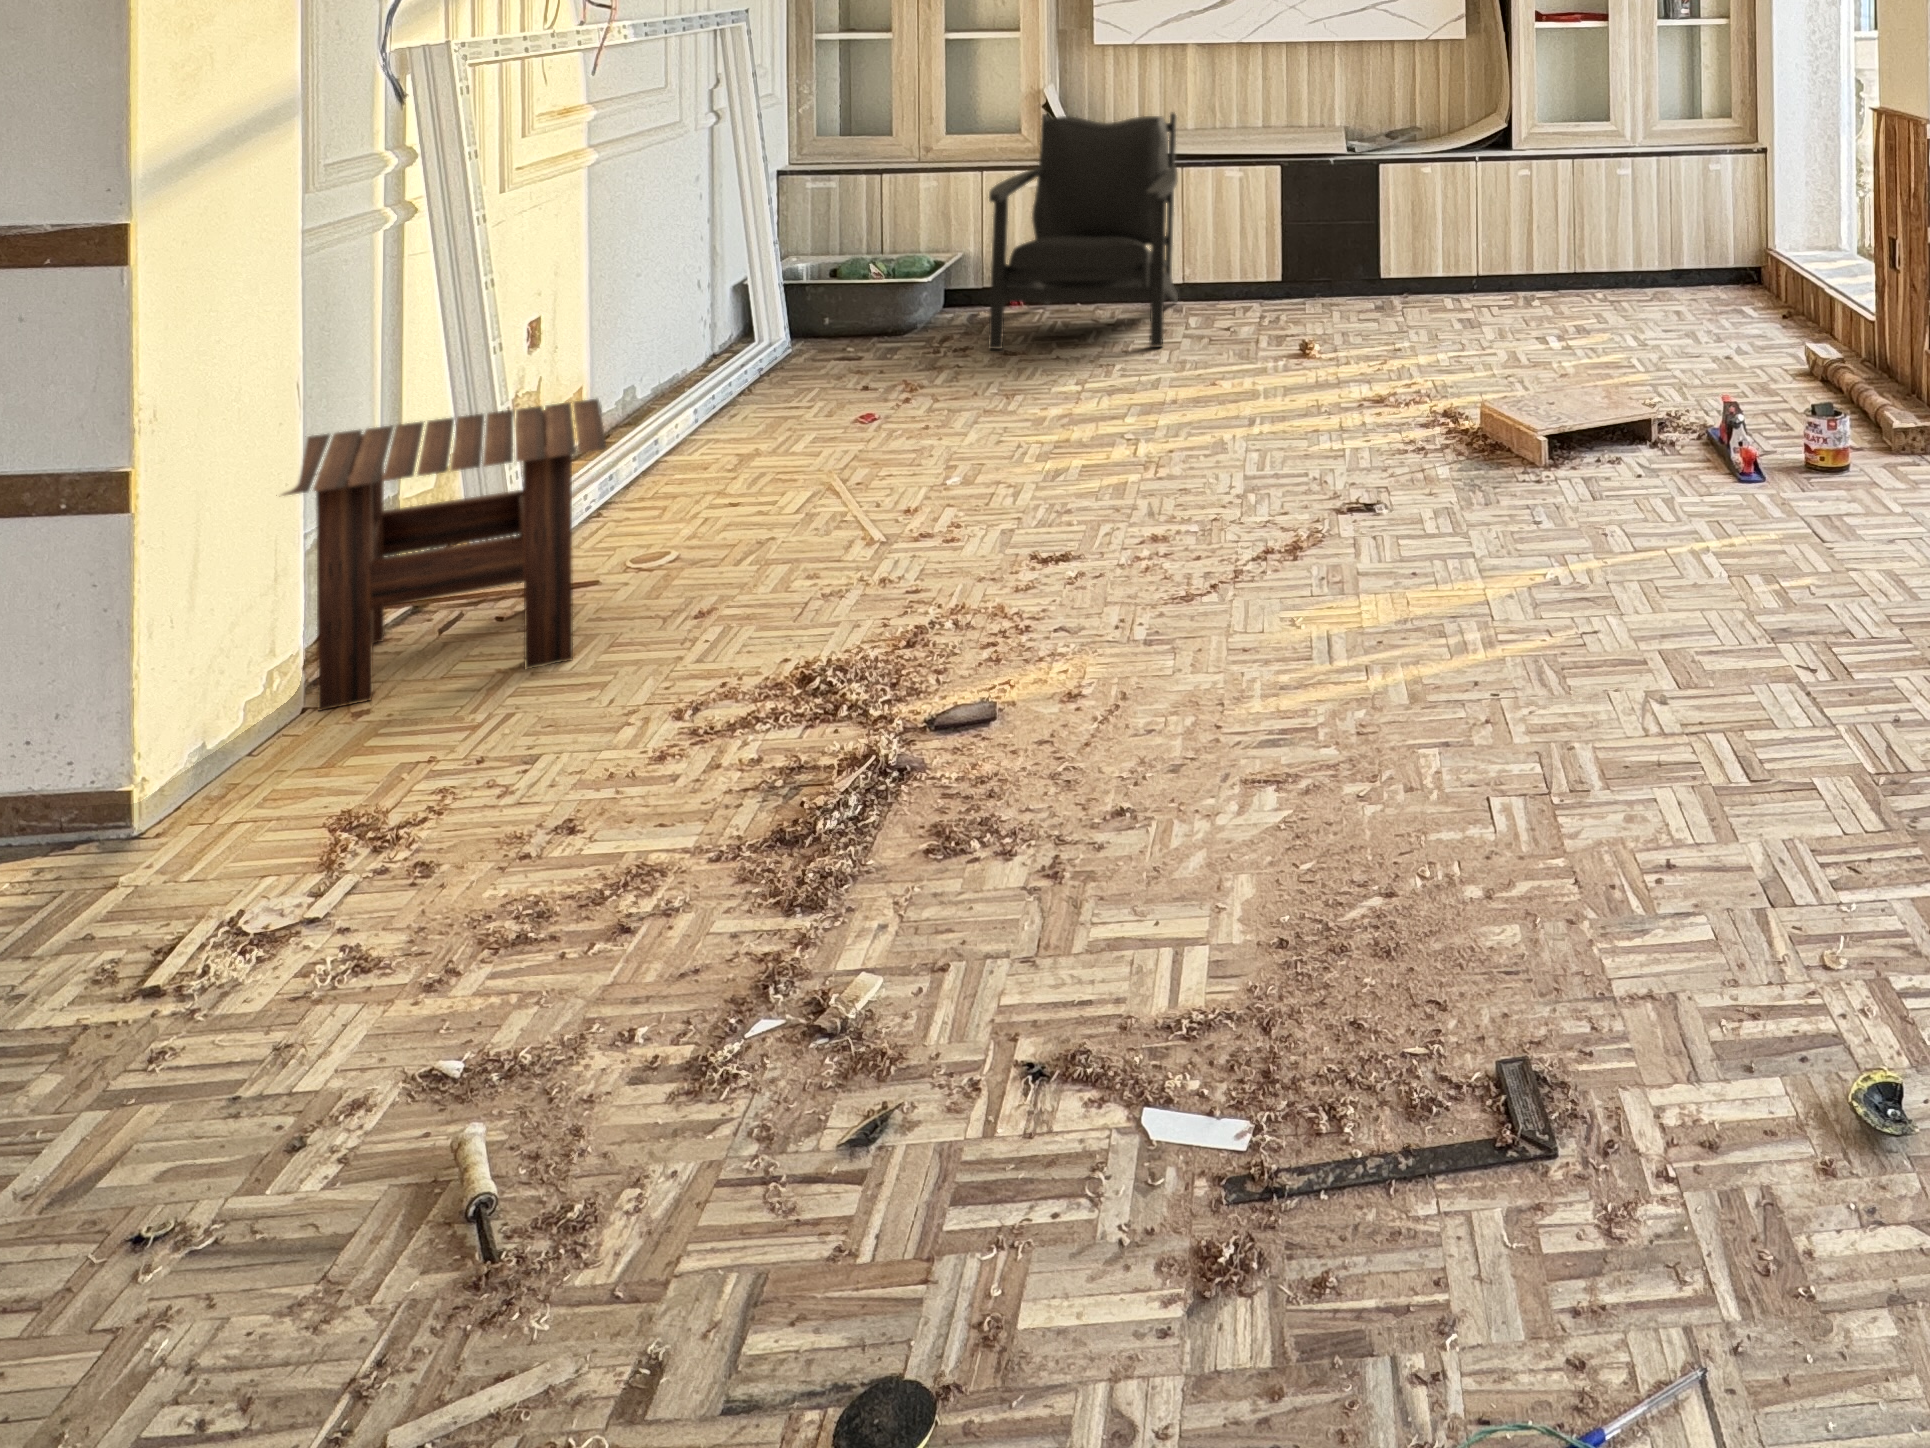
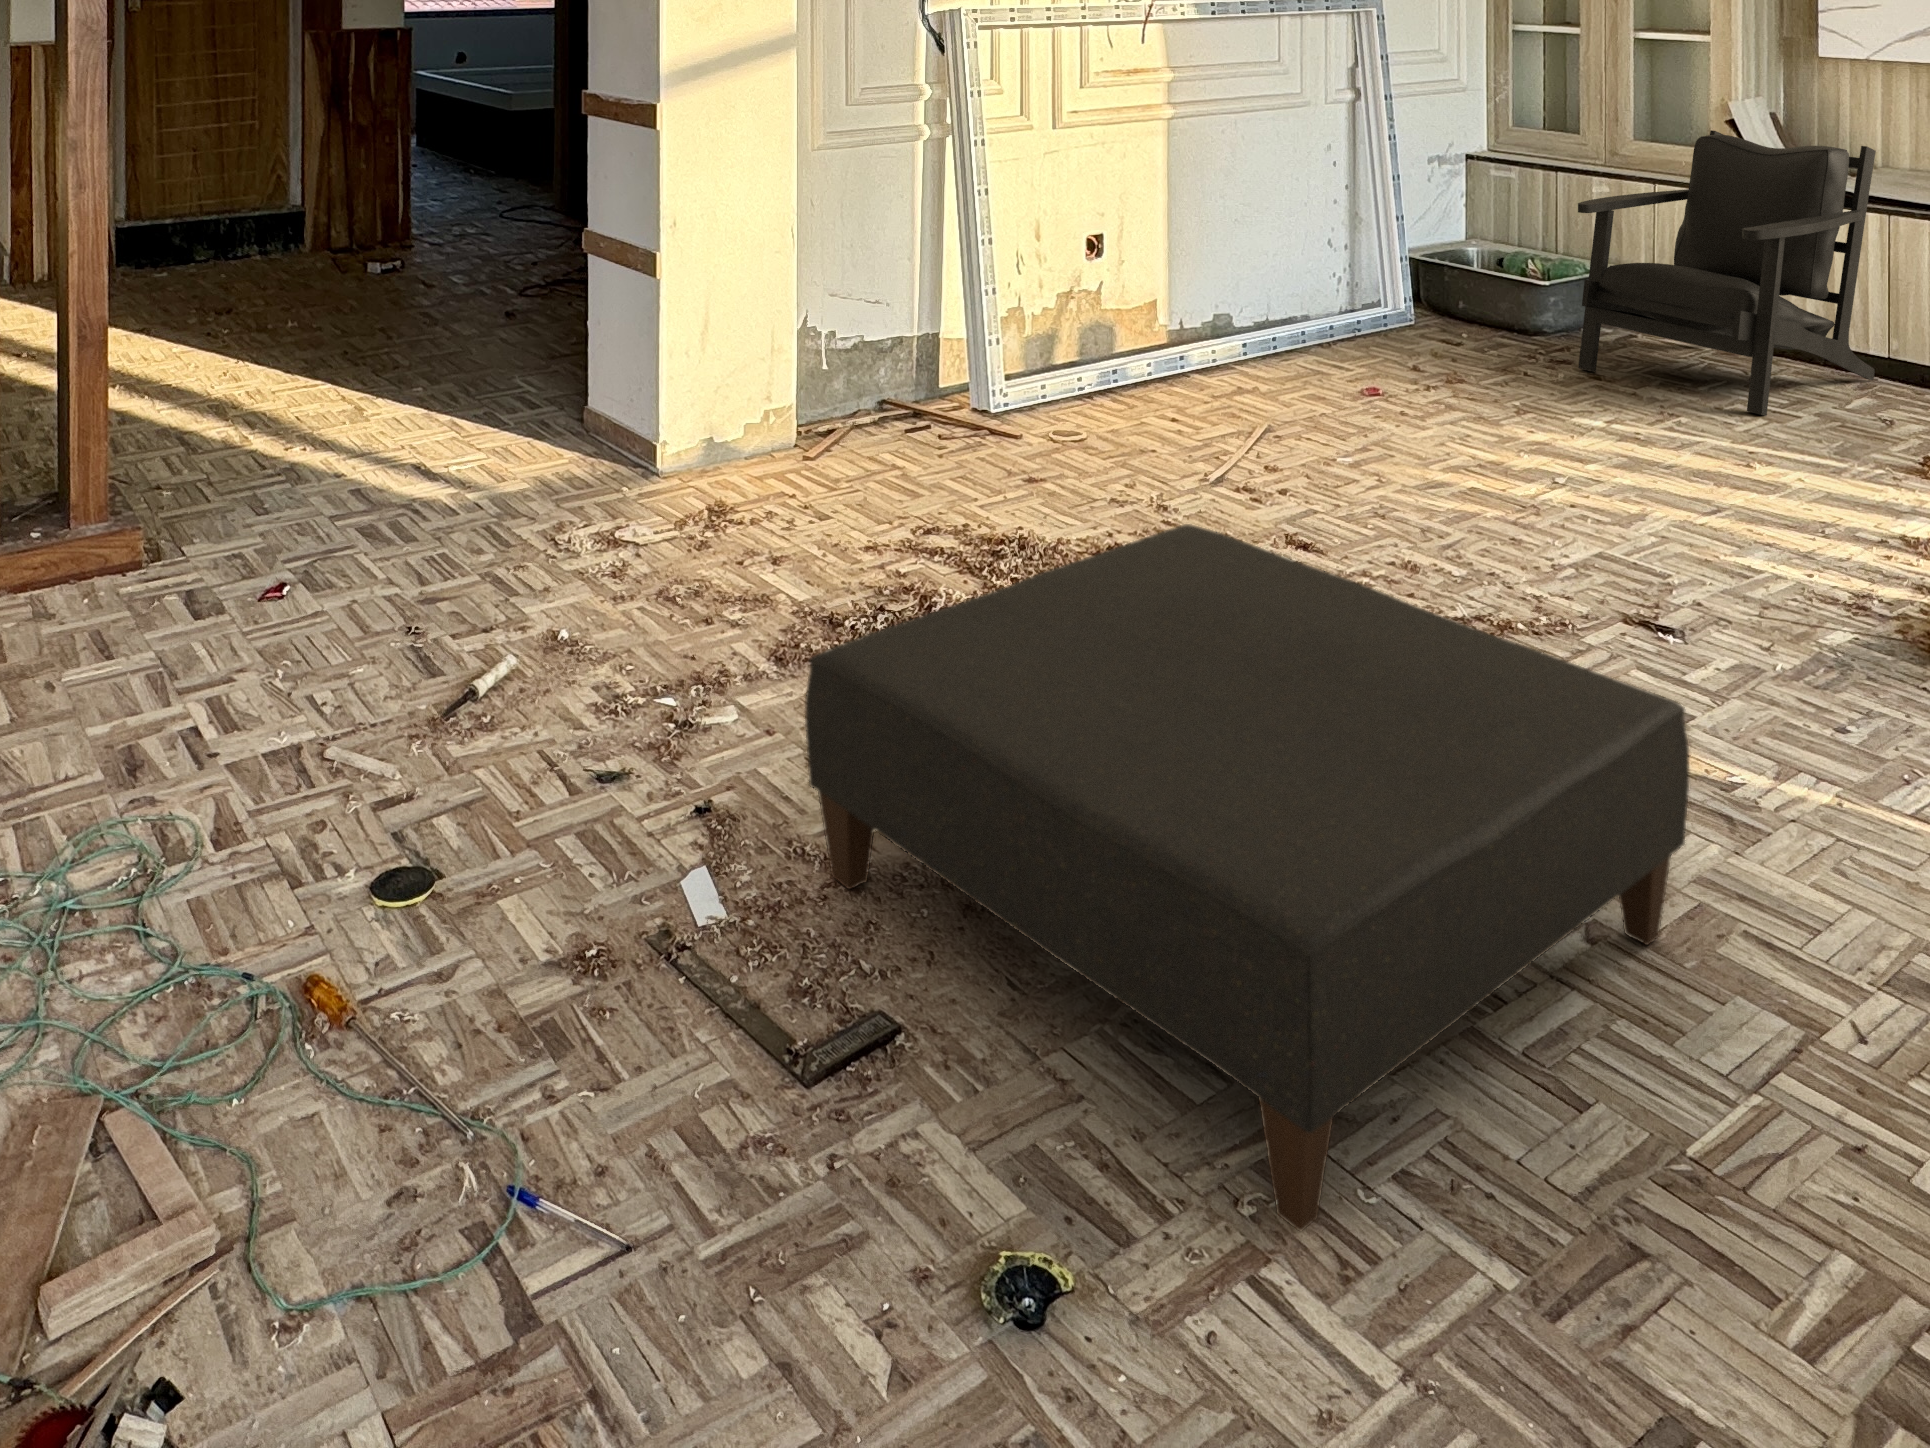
side table: present [283,399,606,711] -> none [776,269,1014,473]
ottoman: none [1214,508,1886,1026] -> present [805,524,1689,1231]

